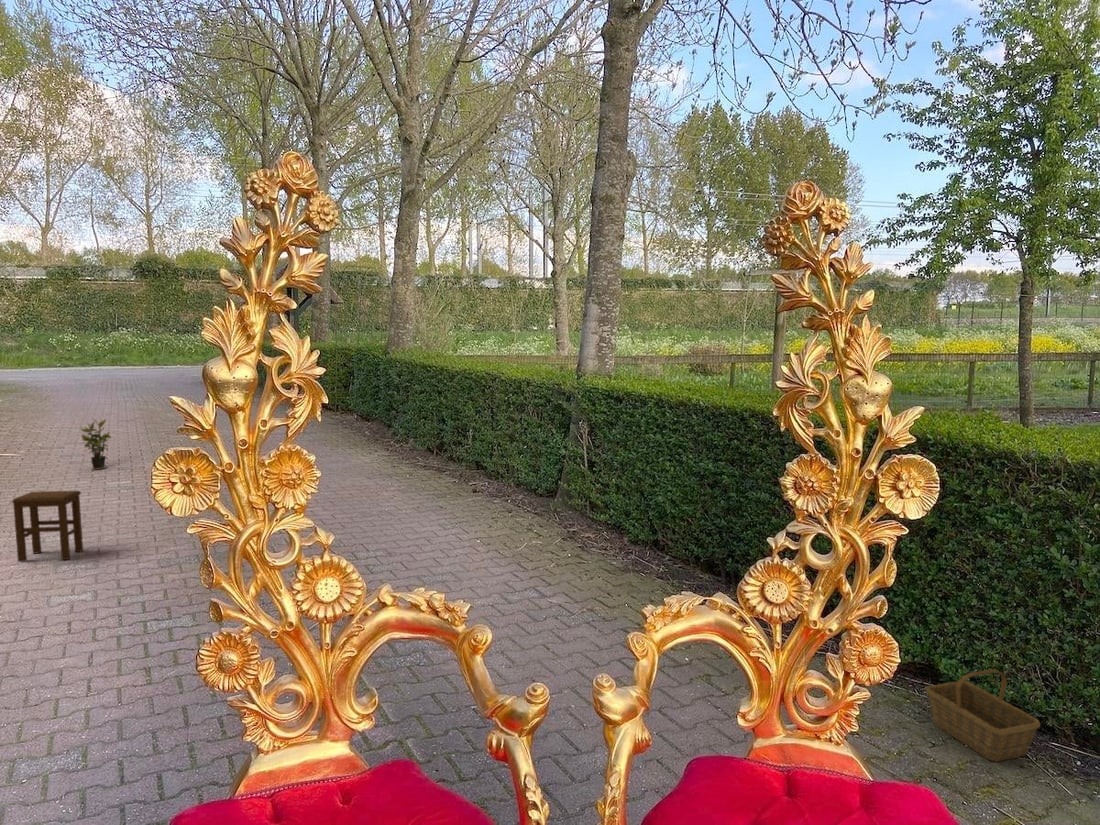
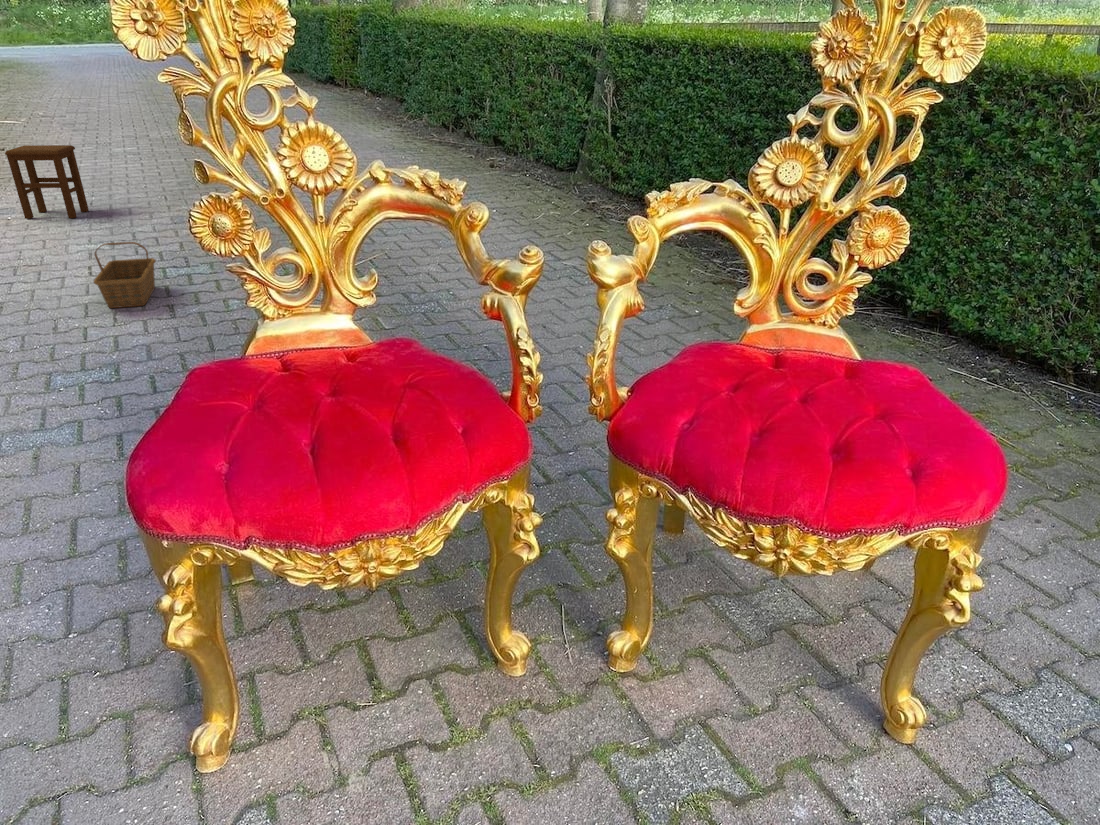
potted plant: present [81,420,111,470] -> none [65,82,101,140]
basket: present [926,670,1040,762] -> present [94,242,156,308]

